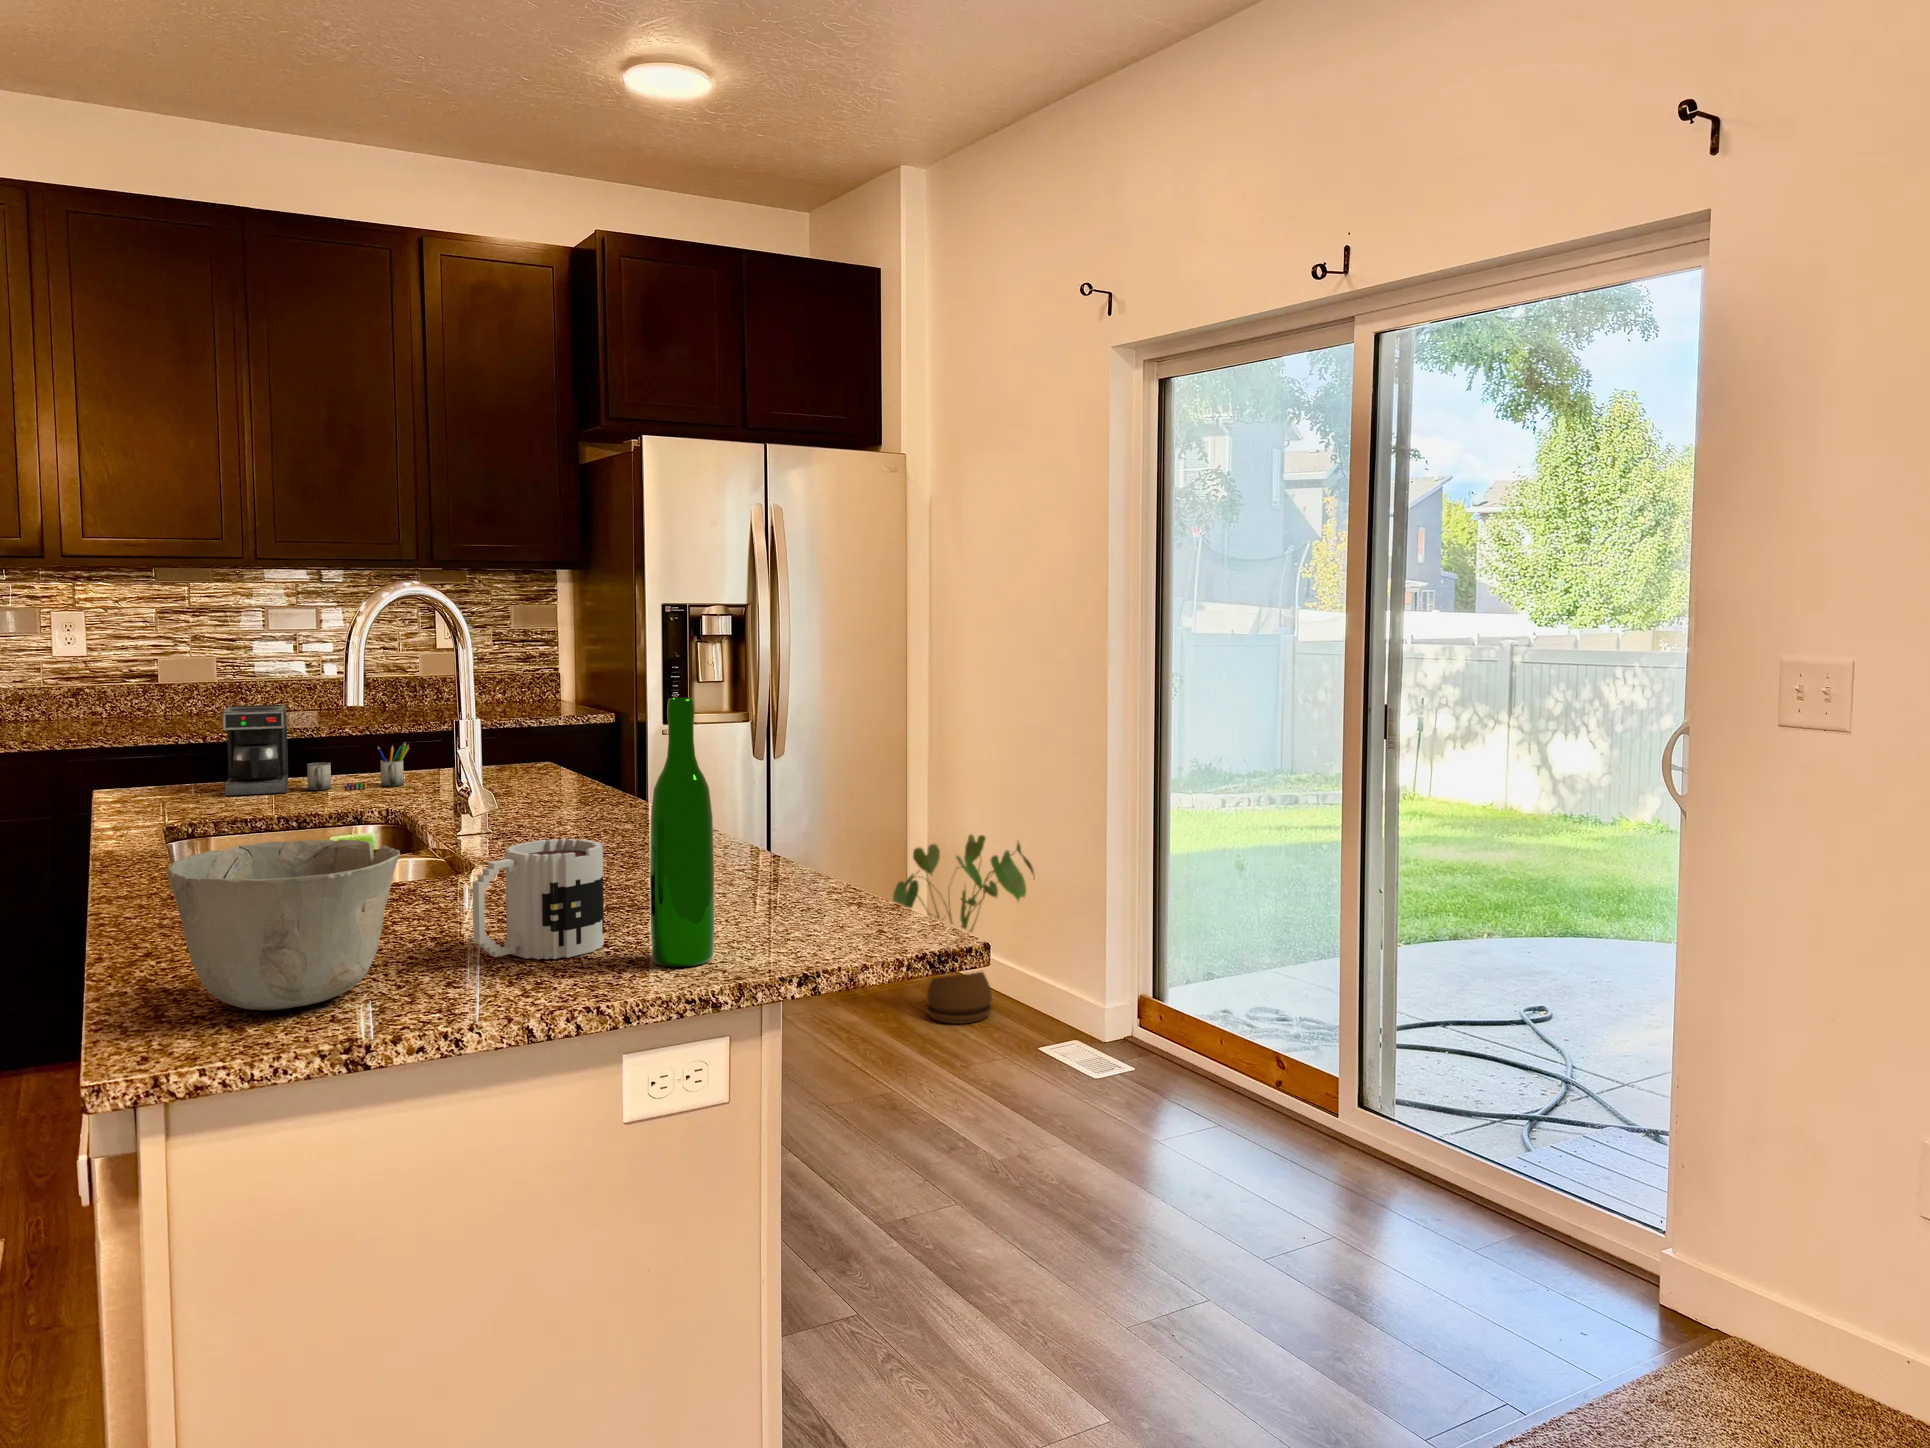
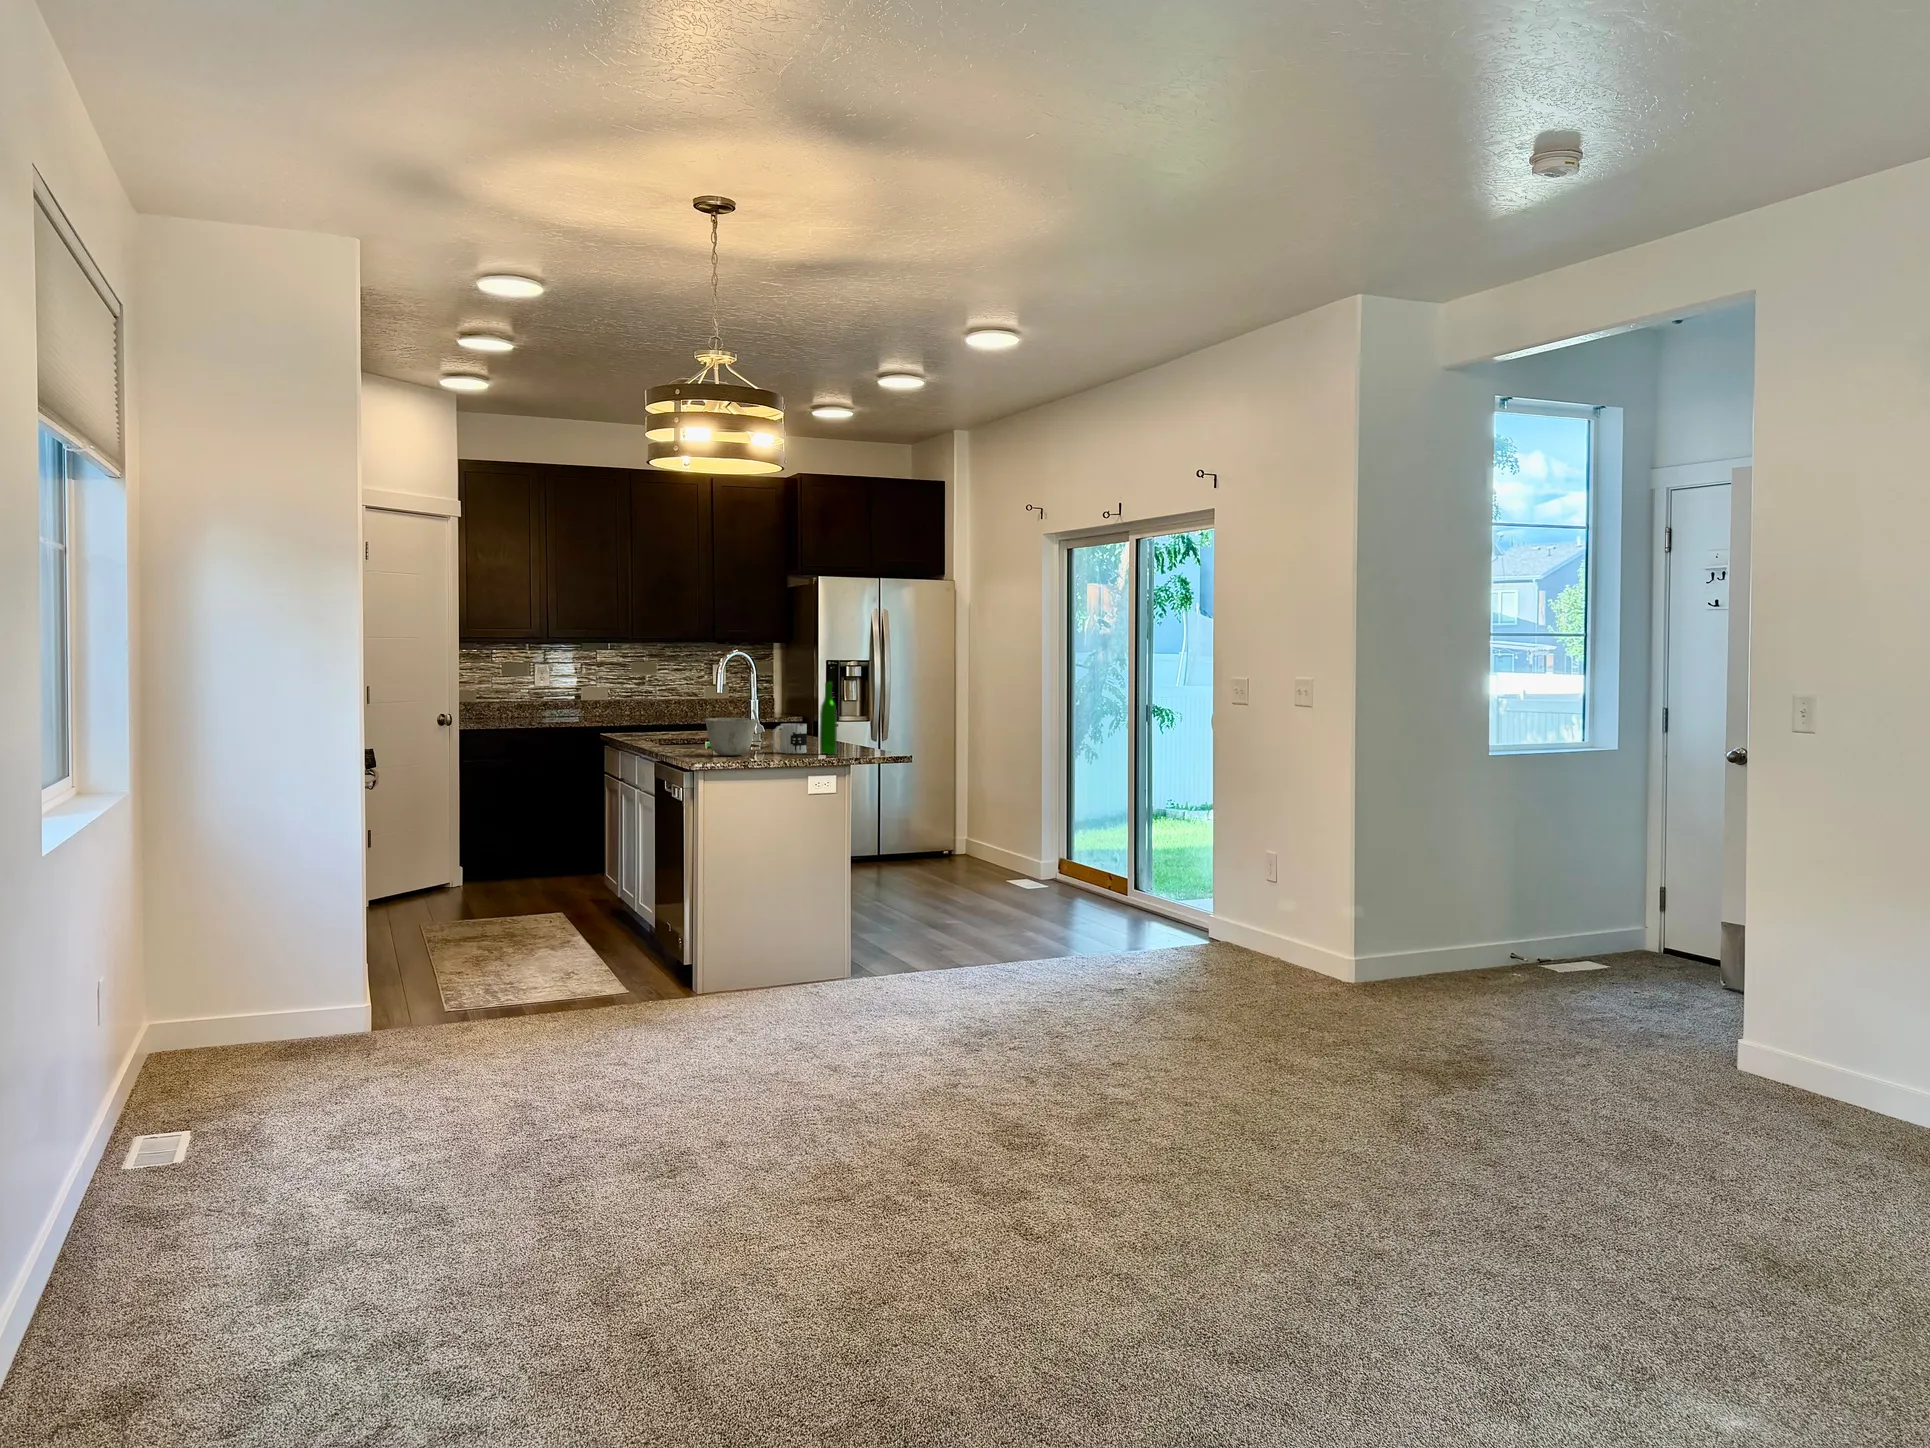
coffee maker: present [223,704,409,796] -> none [652,700,723,735]
house plant: present [893,835,1035,1024] -> none [934,779,1012,874]

